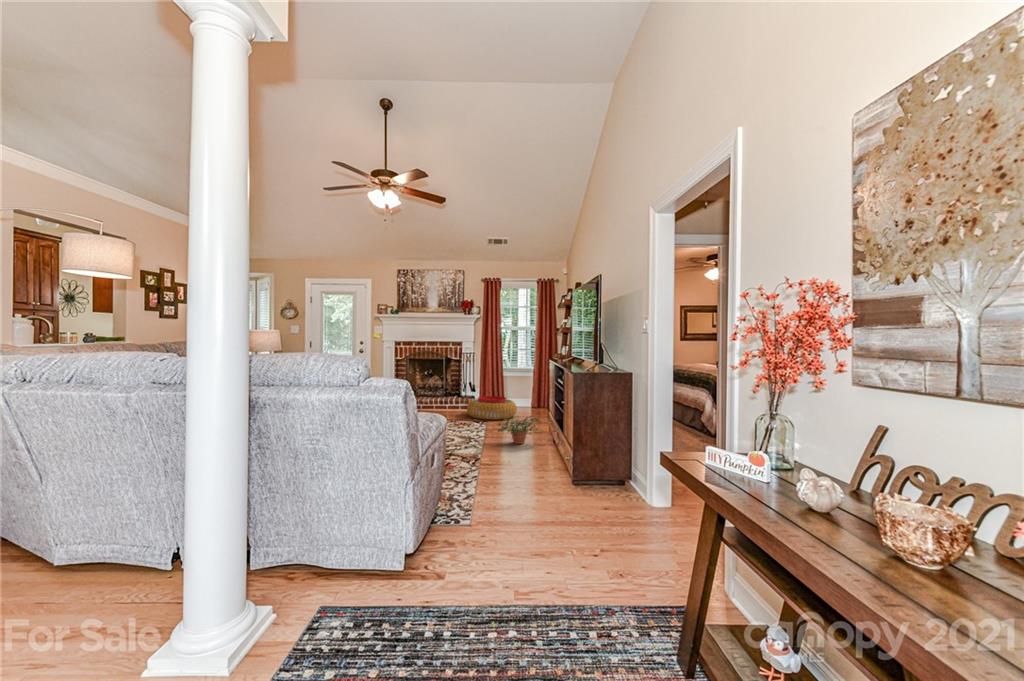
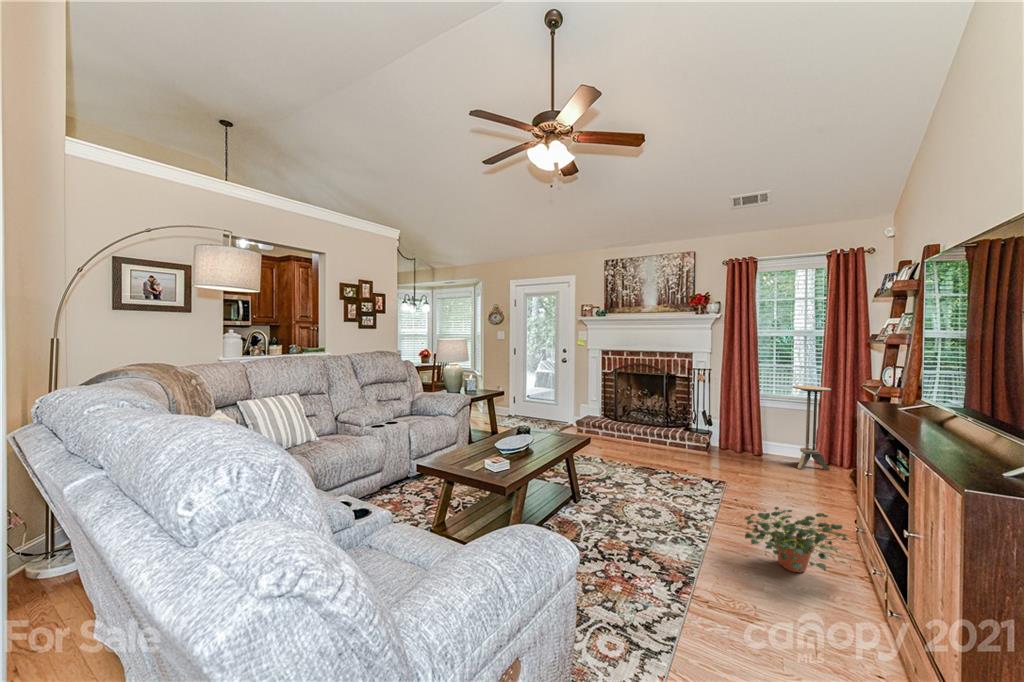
side table: none [521,361,540,411] -> present [792,385,831,470]
pouf: present [467,396,517,420] -> none [695,439,785,485]

